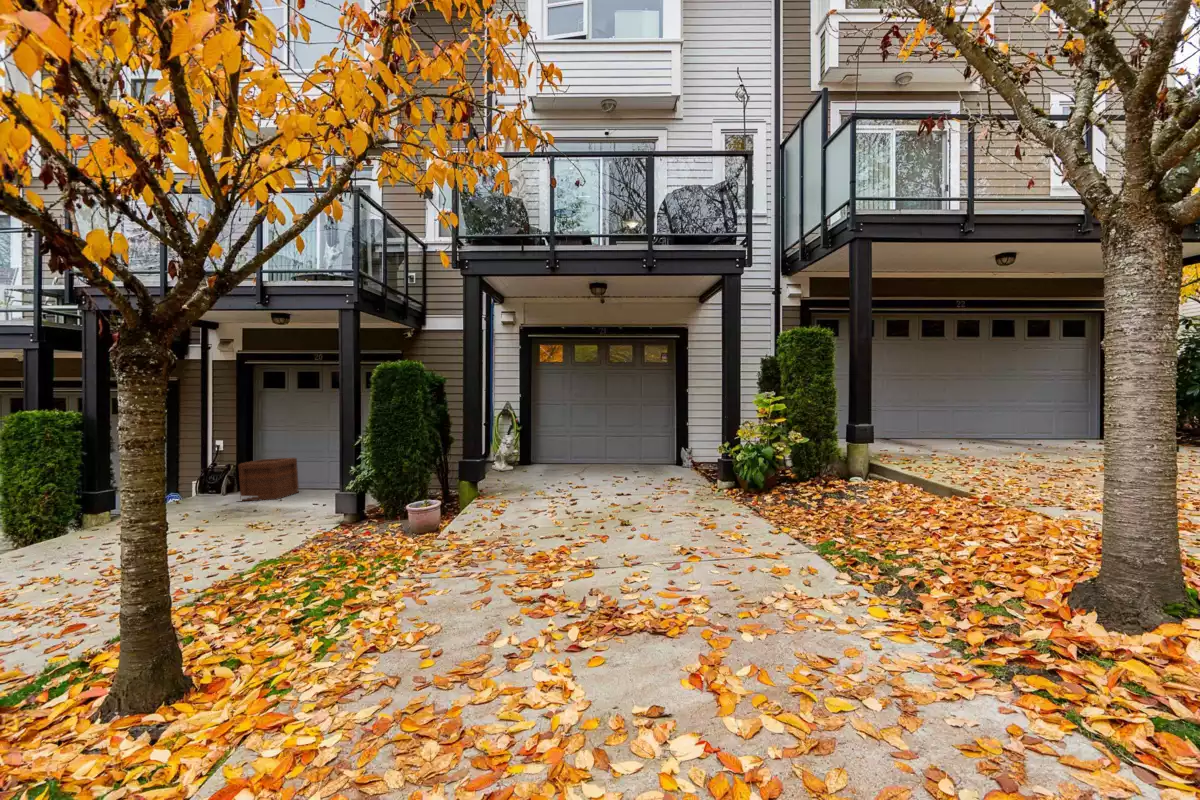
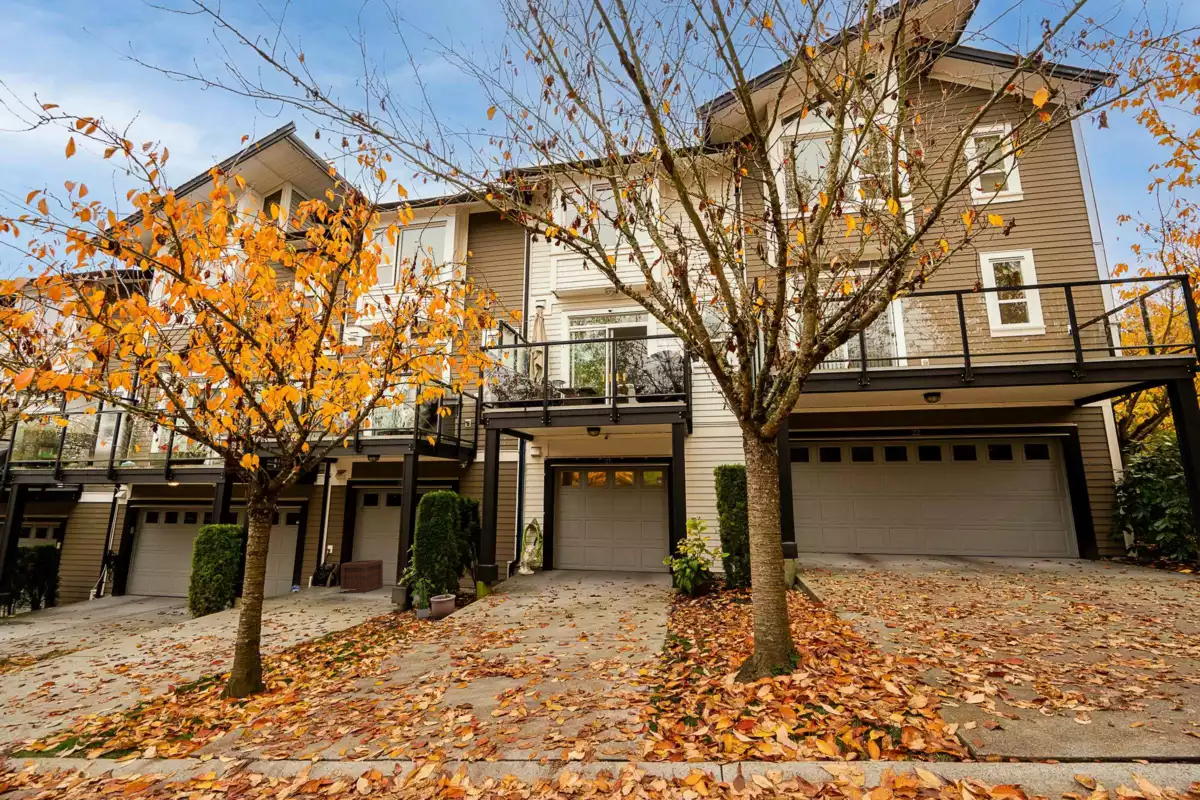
potted plant: none [367,476,405,531] -> present [410,578,435,618]

